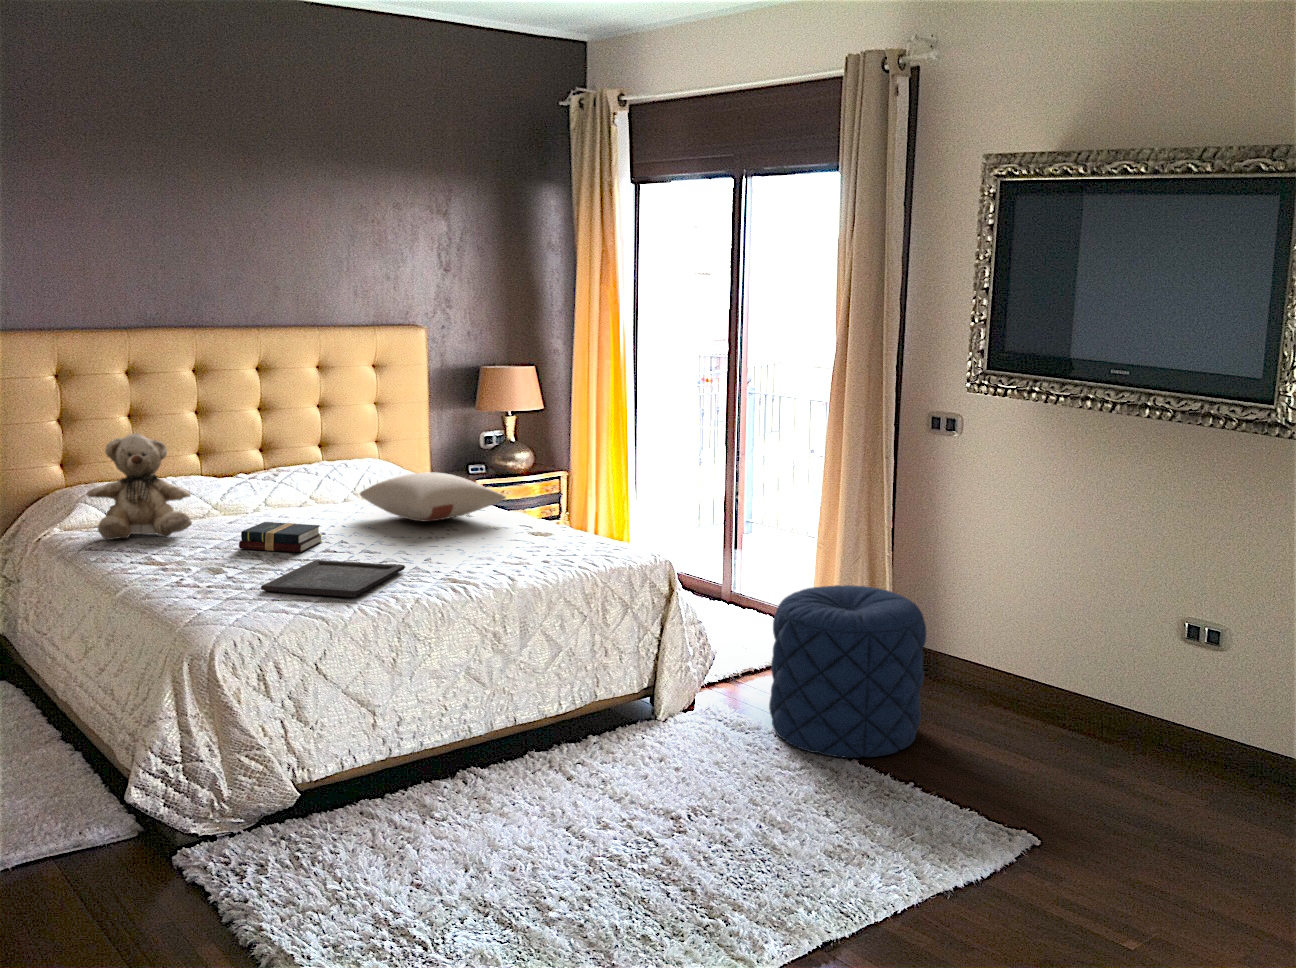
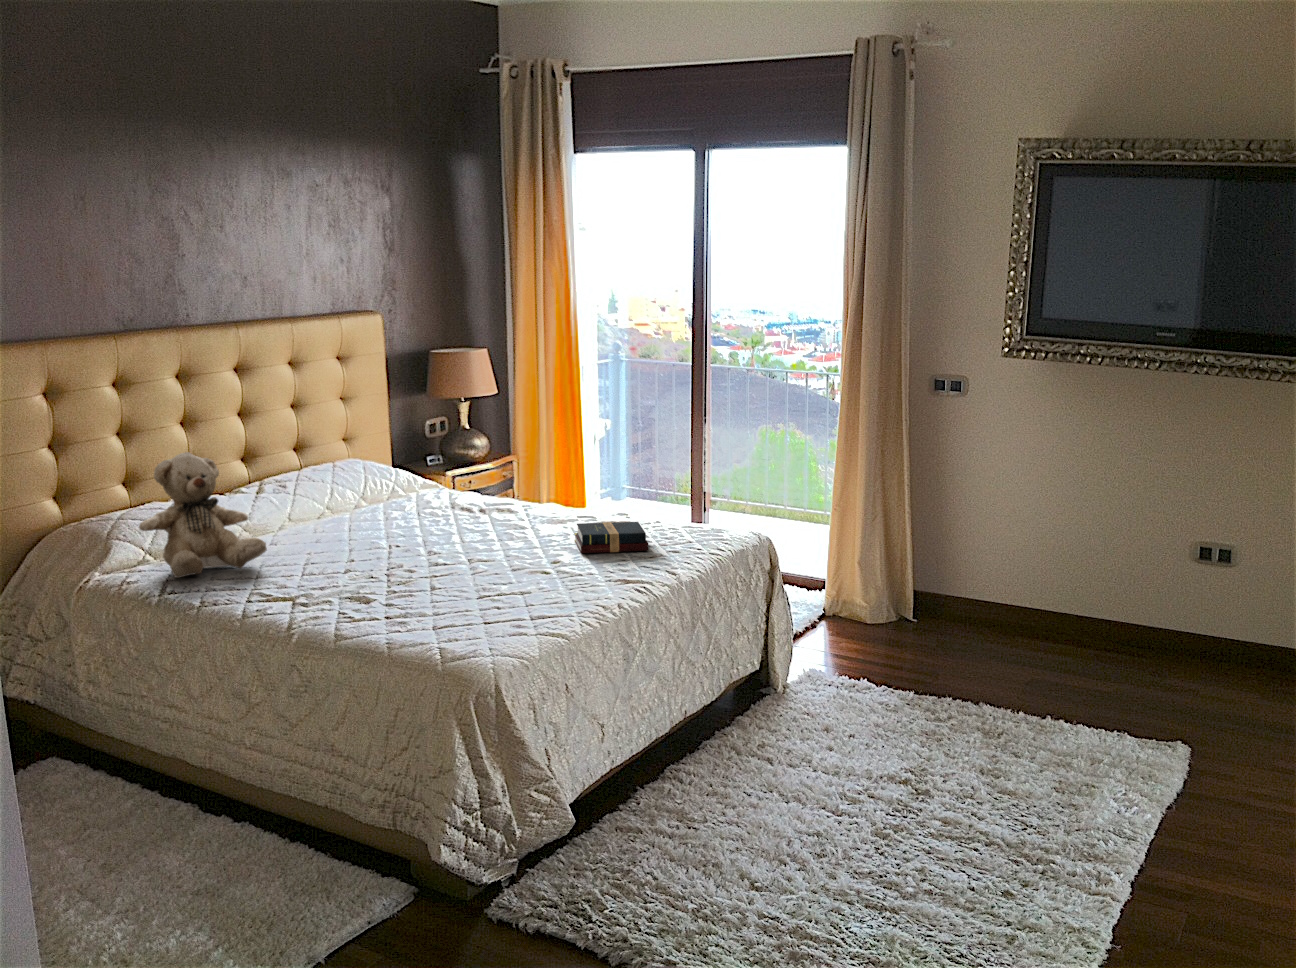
pillow: present [360,472,506,521] -> none [407,470,564,523]
hardback book: present [239,522,322,552] -> present [575,522,649,553]
tray: present [261,560,405,597] -> none [455,570,568,614]
pouf: present [769,585,926,758] -> none [877,544,1025,705]

